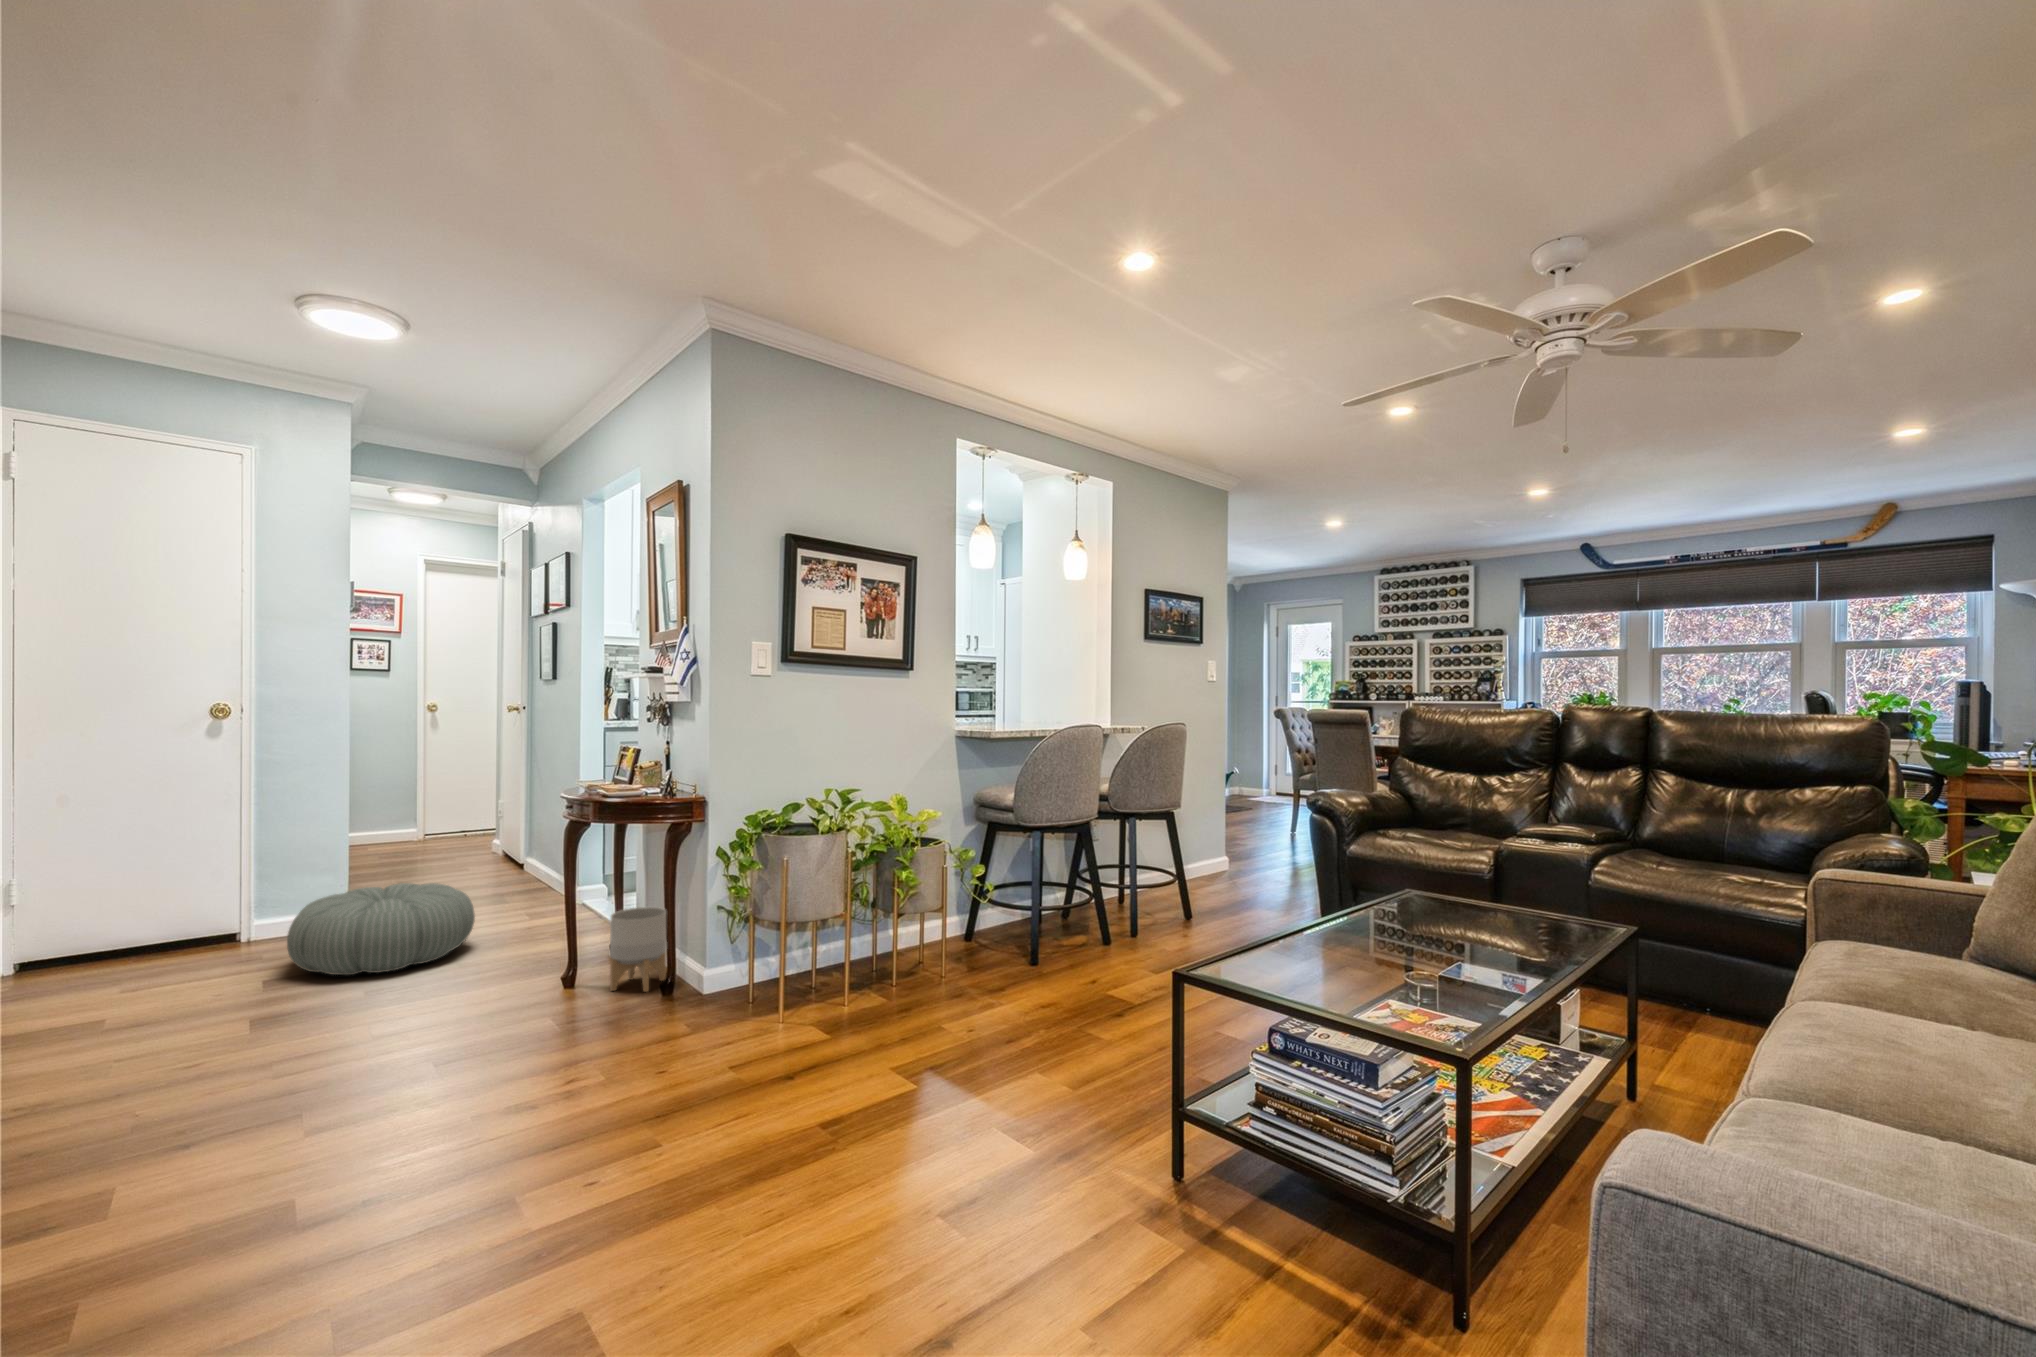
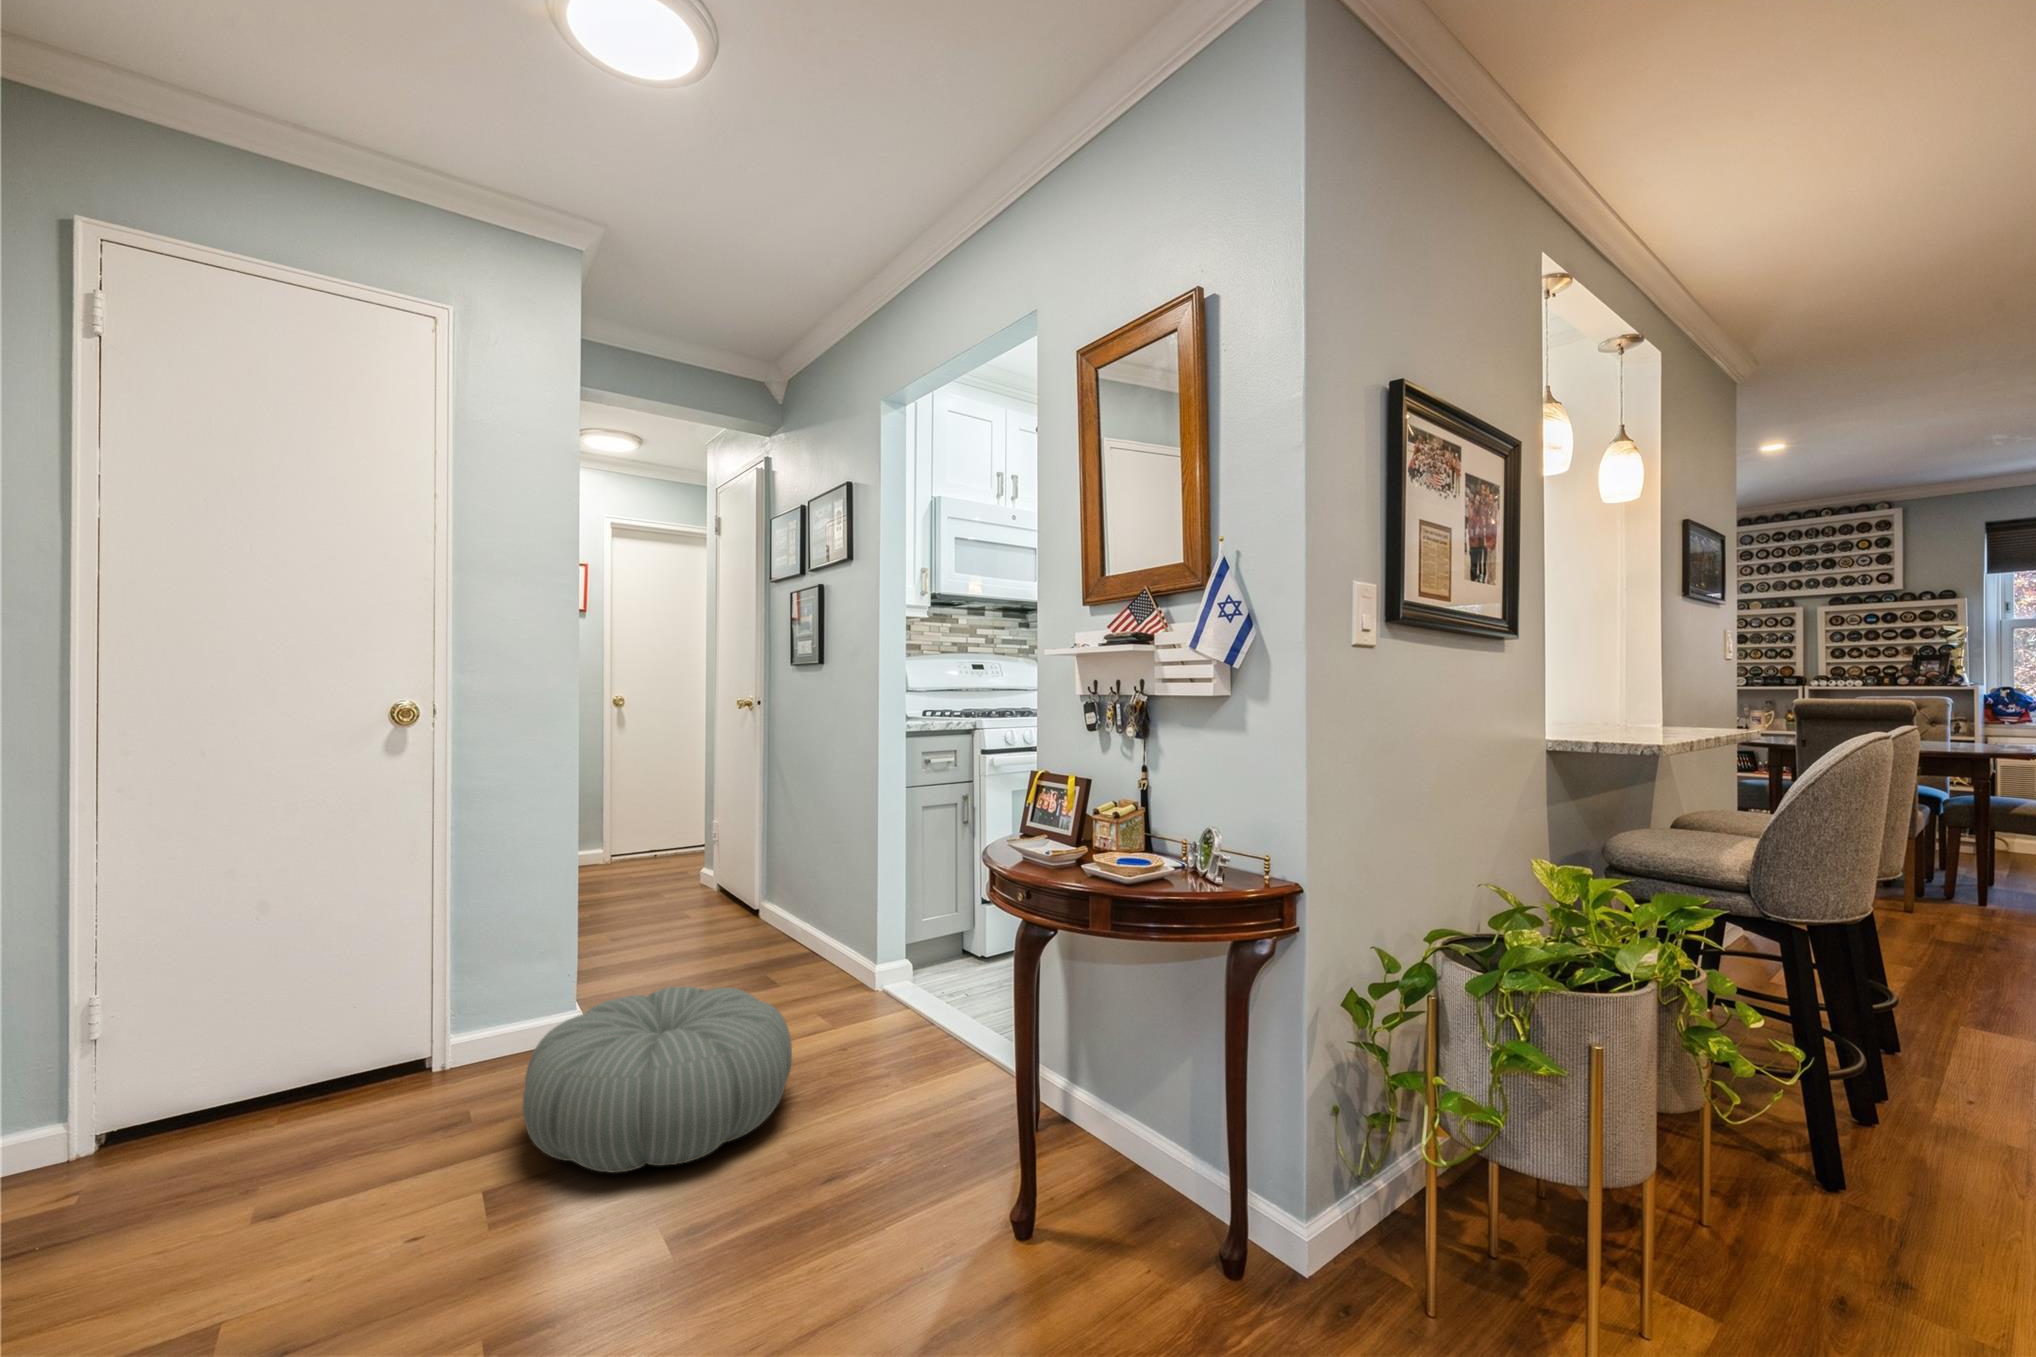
planter: present [610,907,667,992] -> none [1096,1065,1192,1243]

